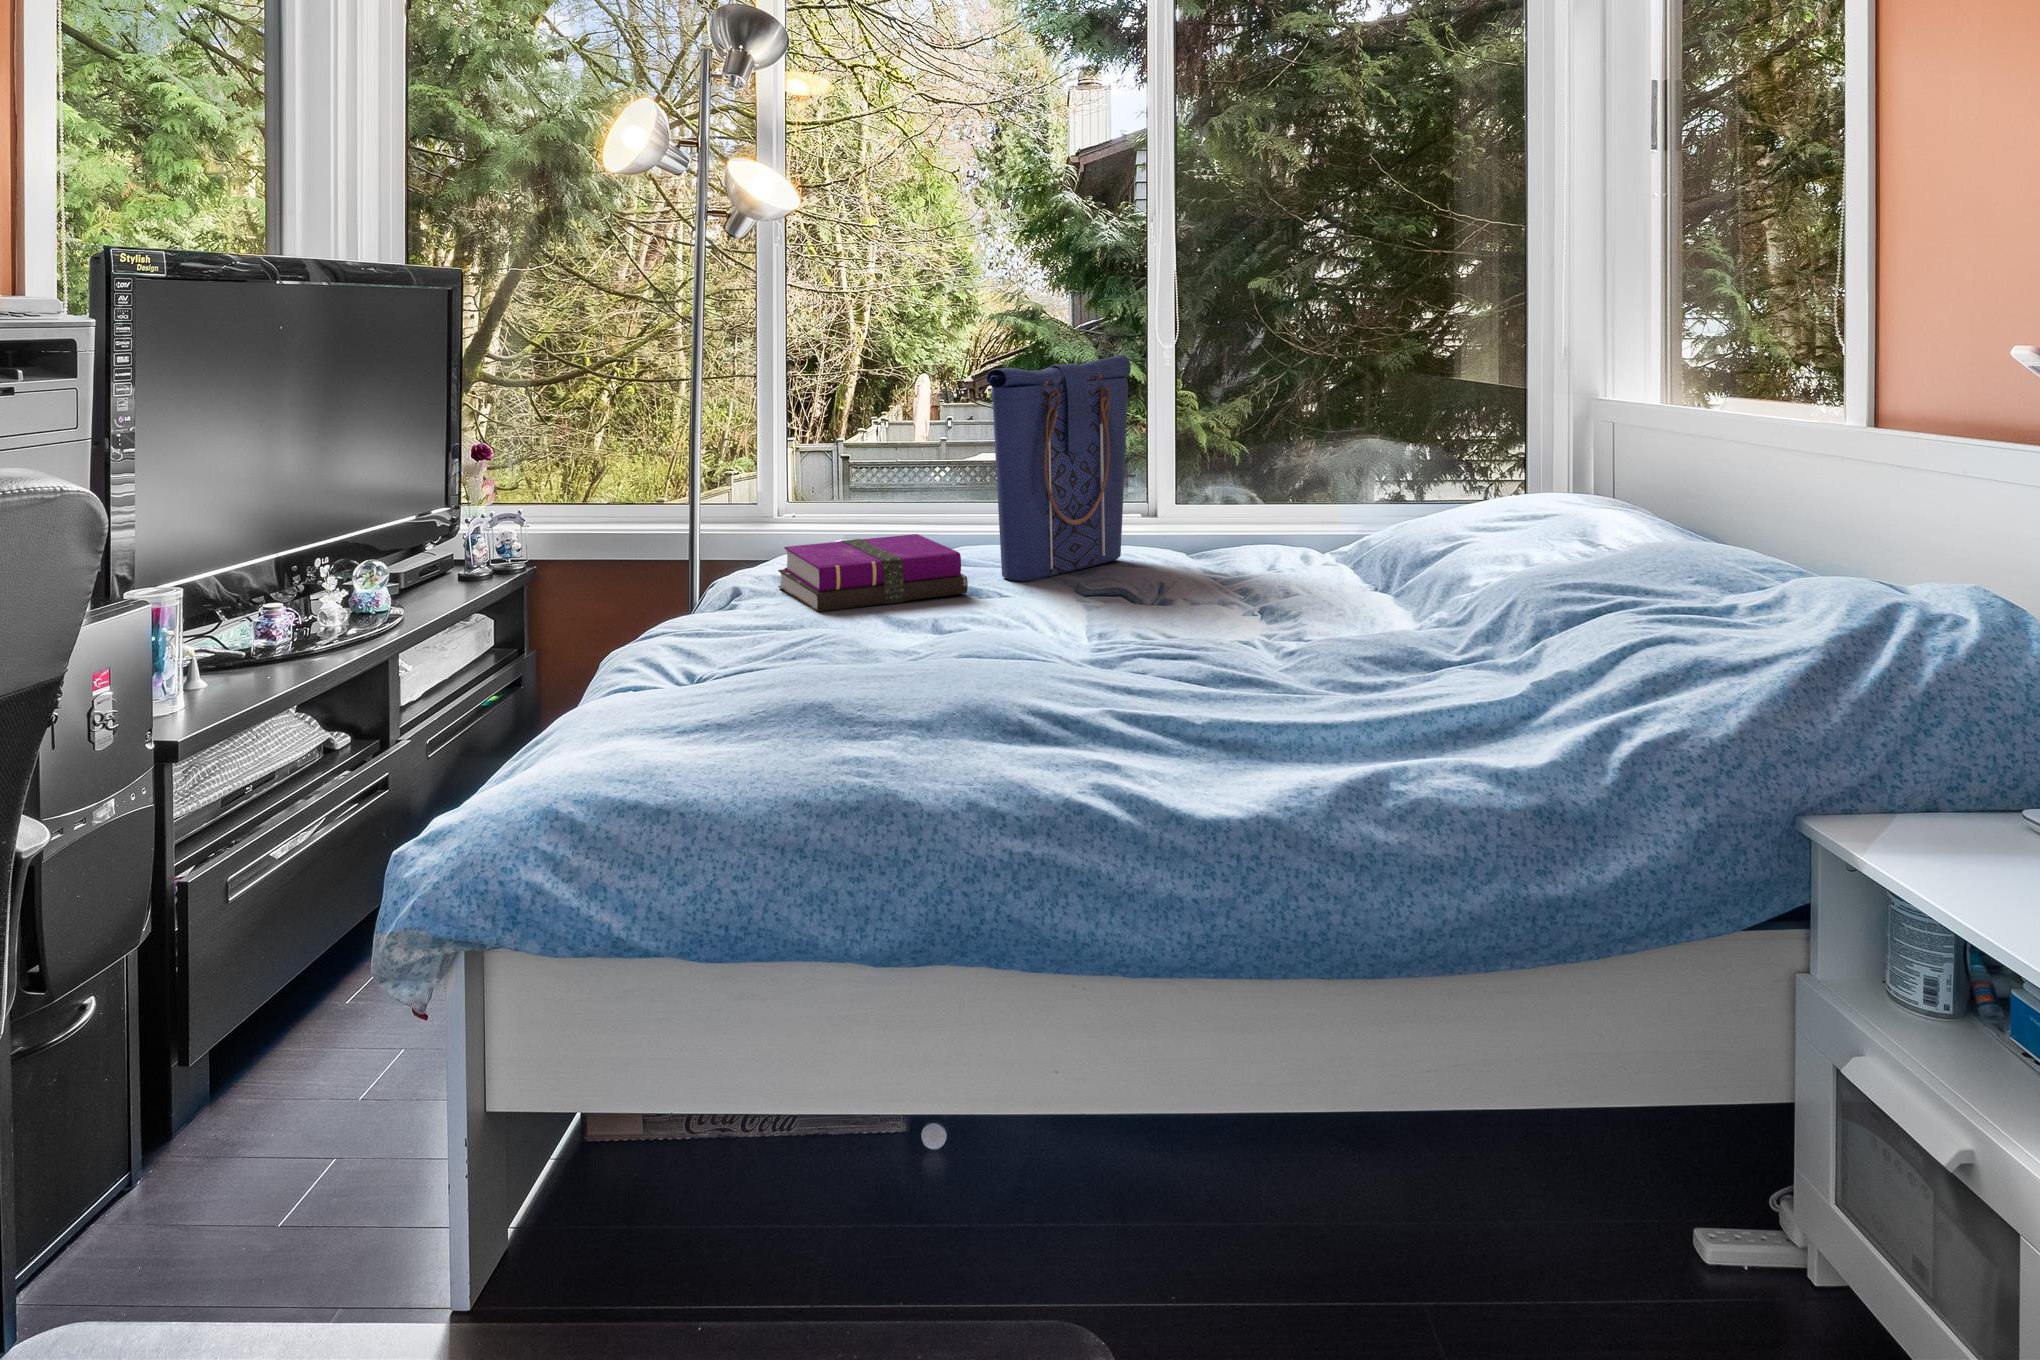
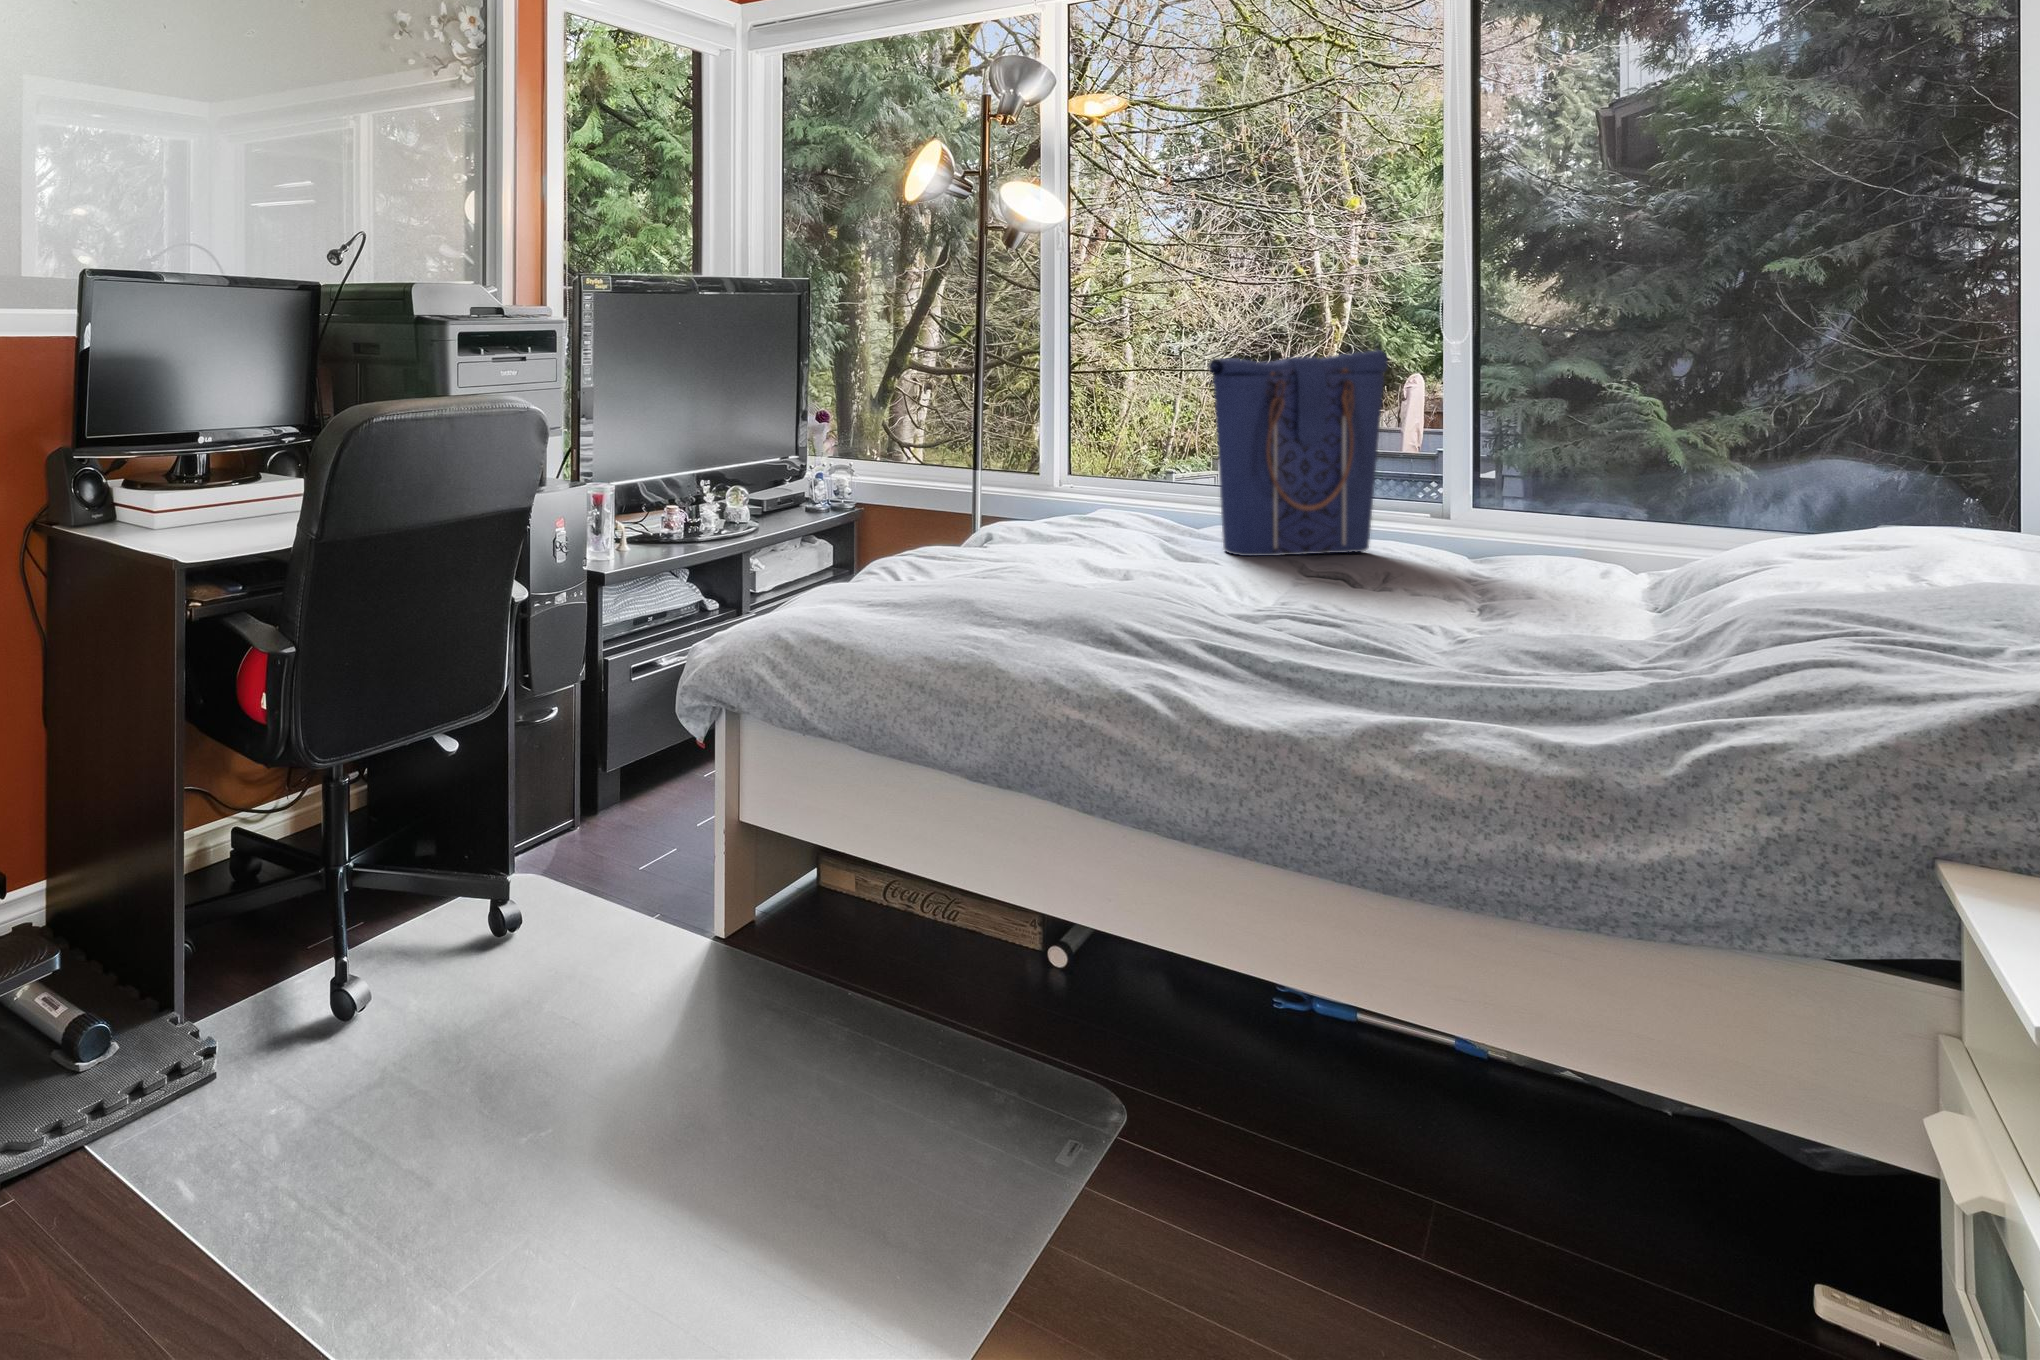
notebook: present [778,534,968,612] -> none [1014,500,1172,556]

